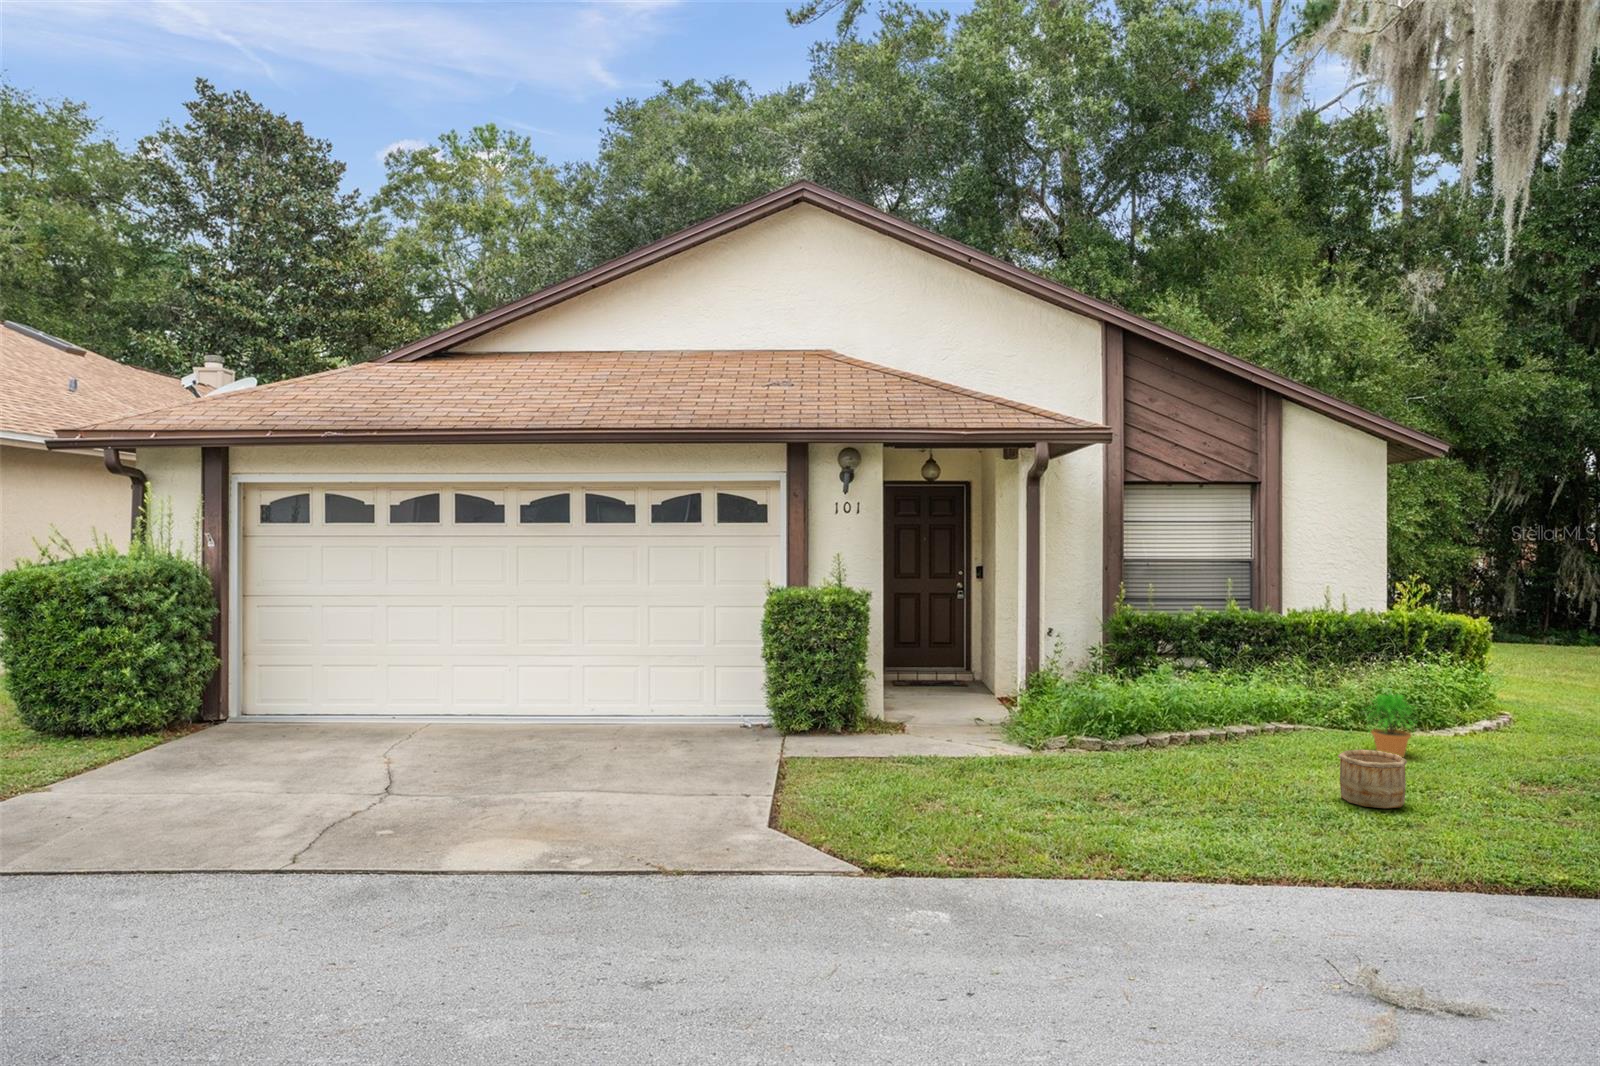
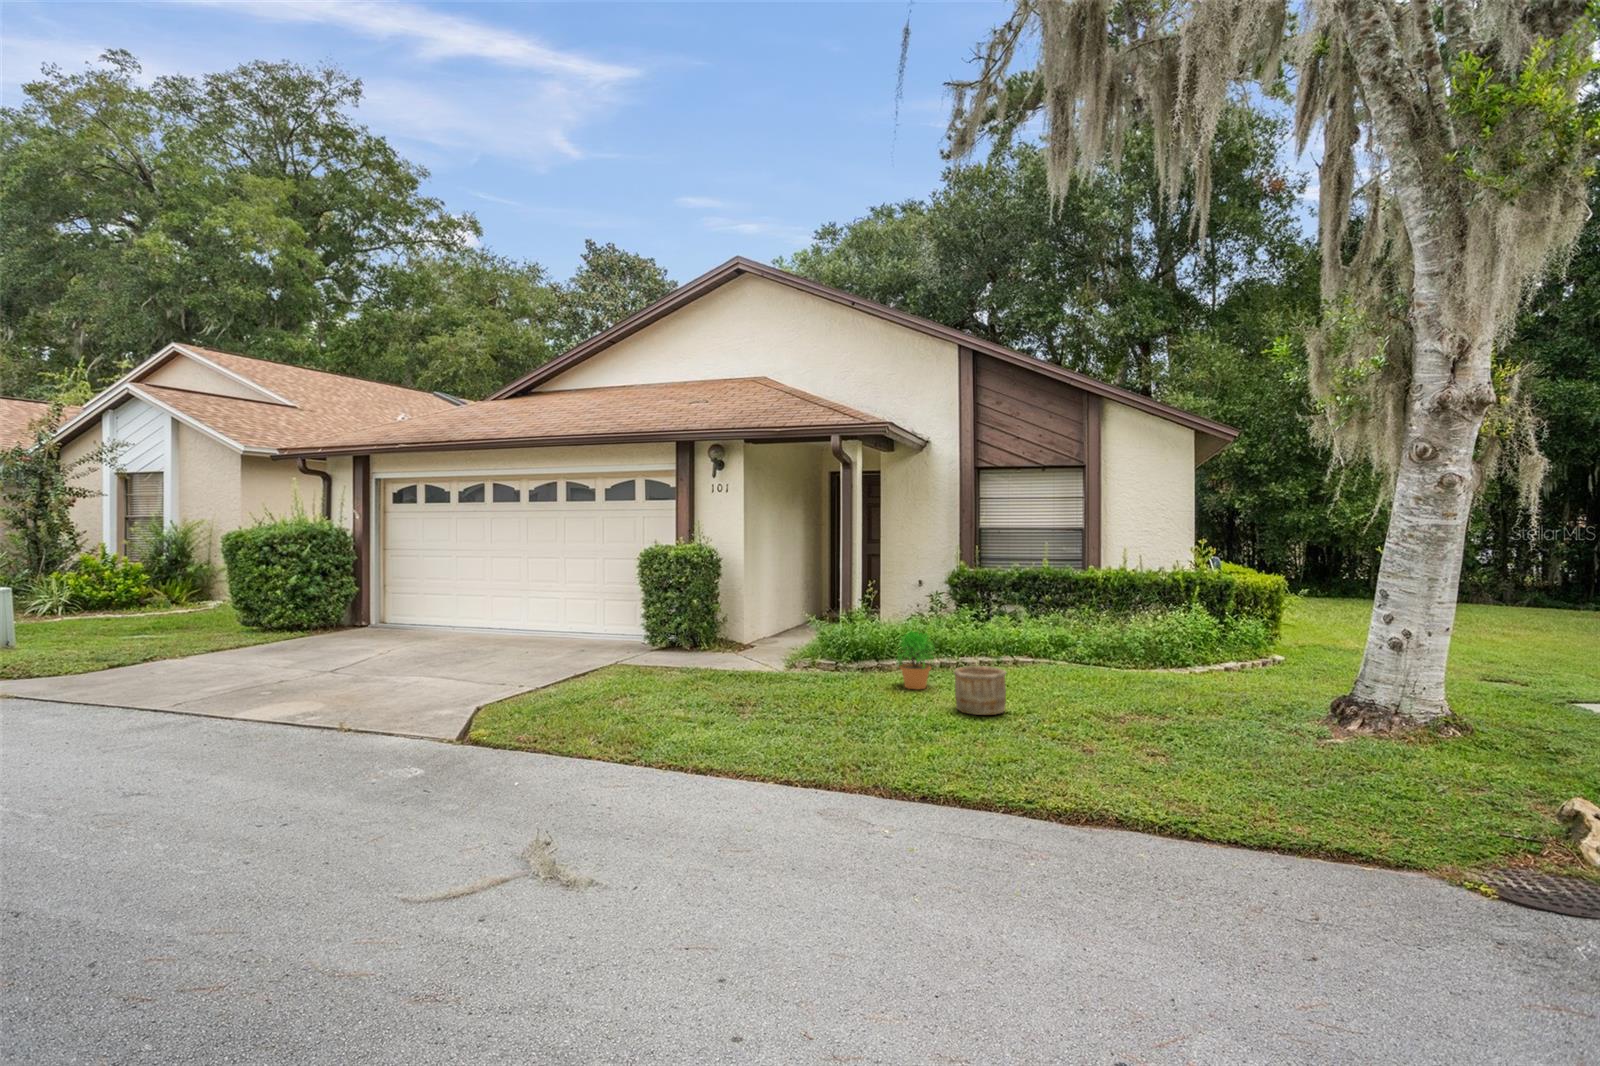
potted plant: present [1367,694,1416,757] -> present [897,631,934,689]

